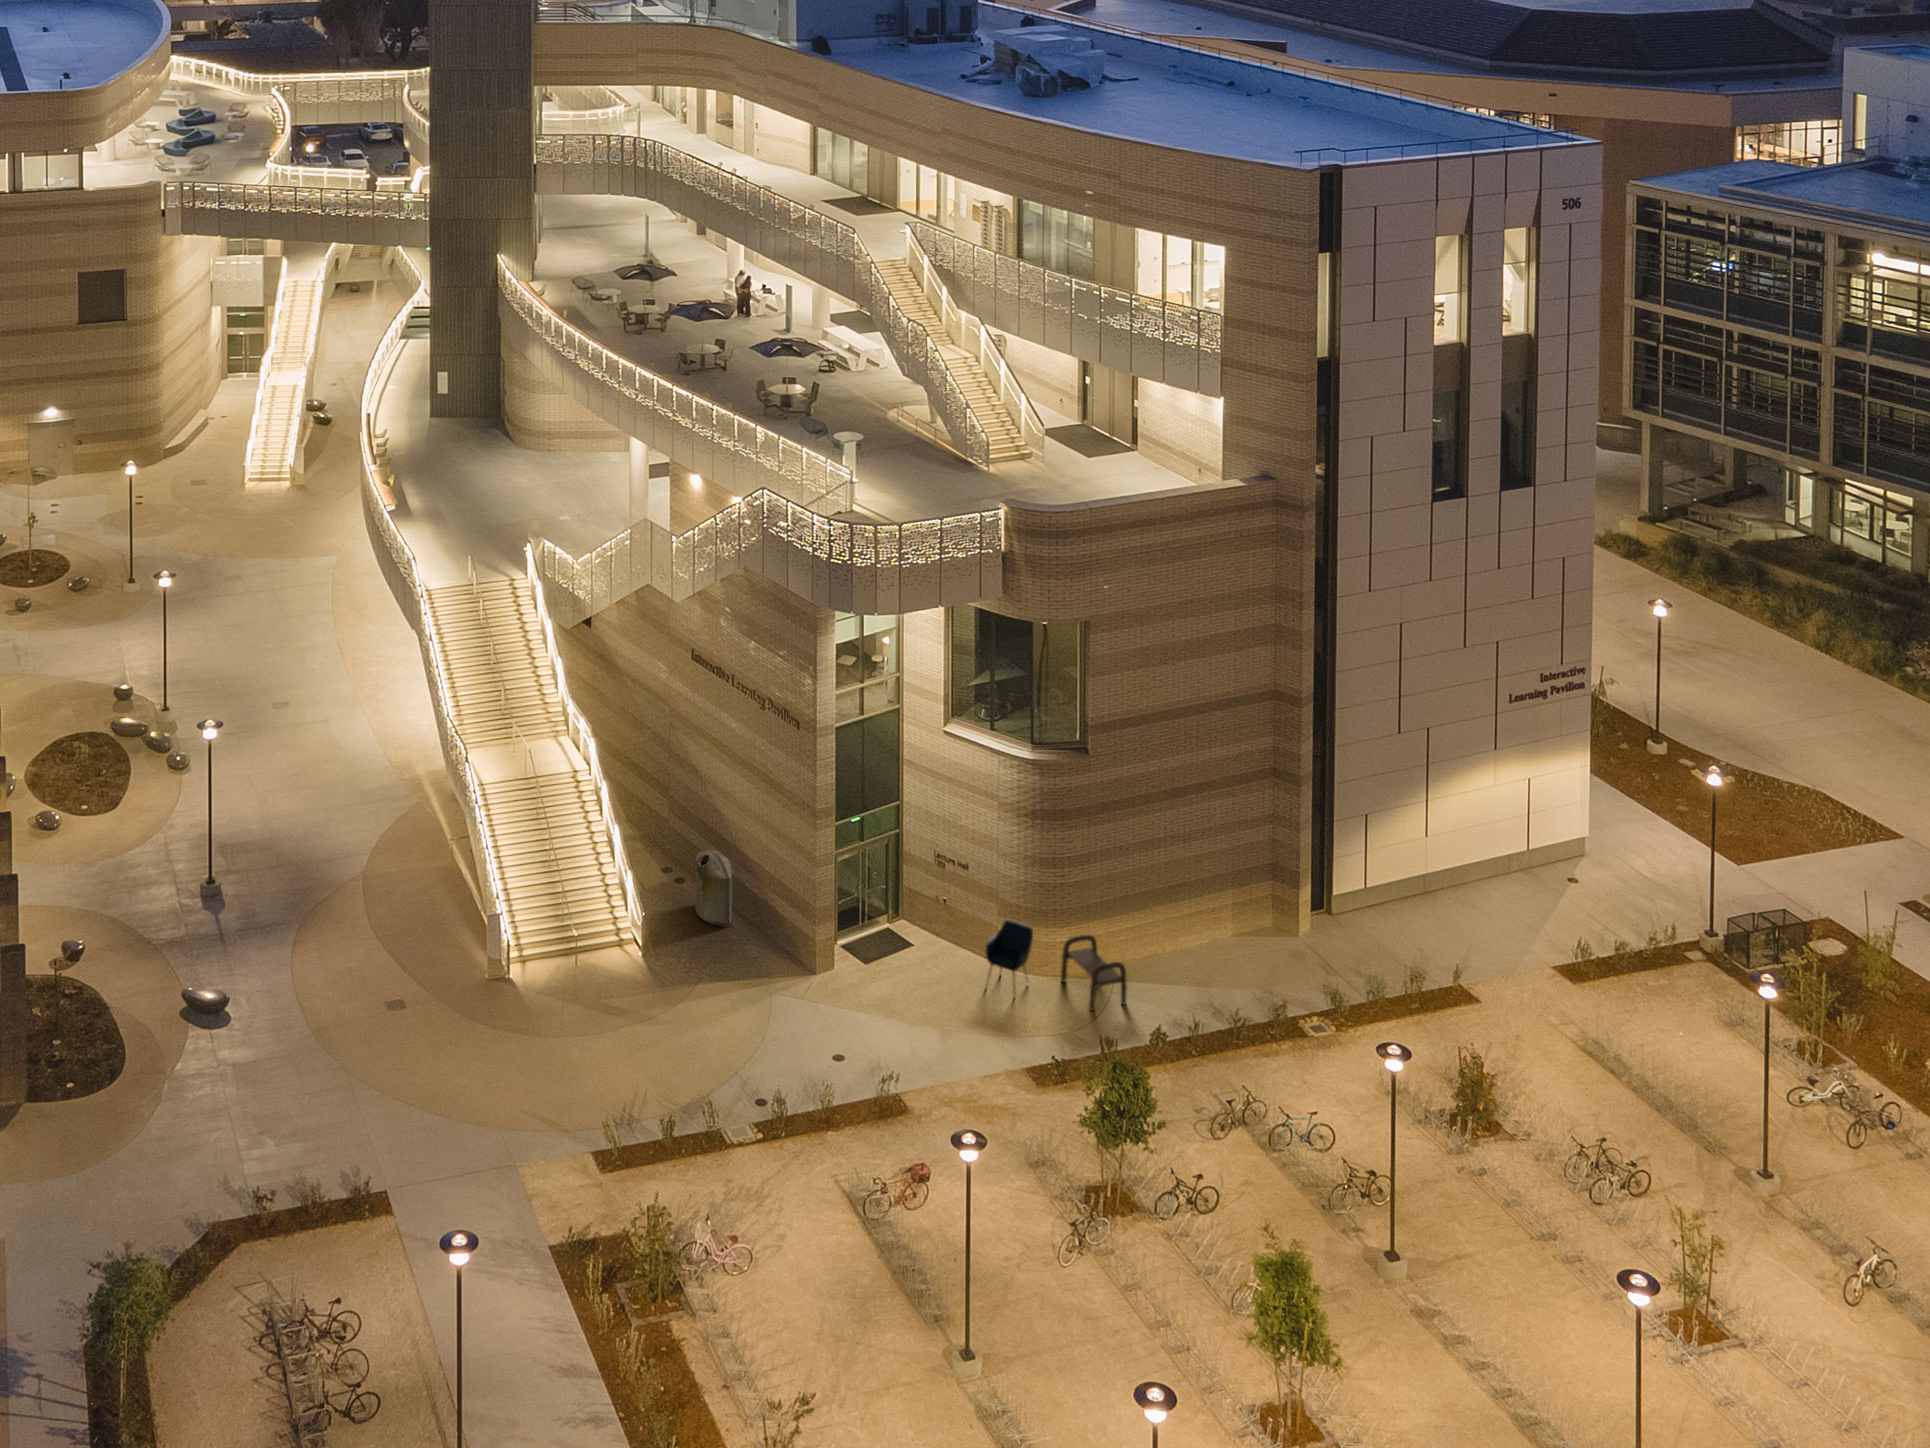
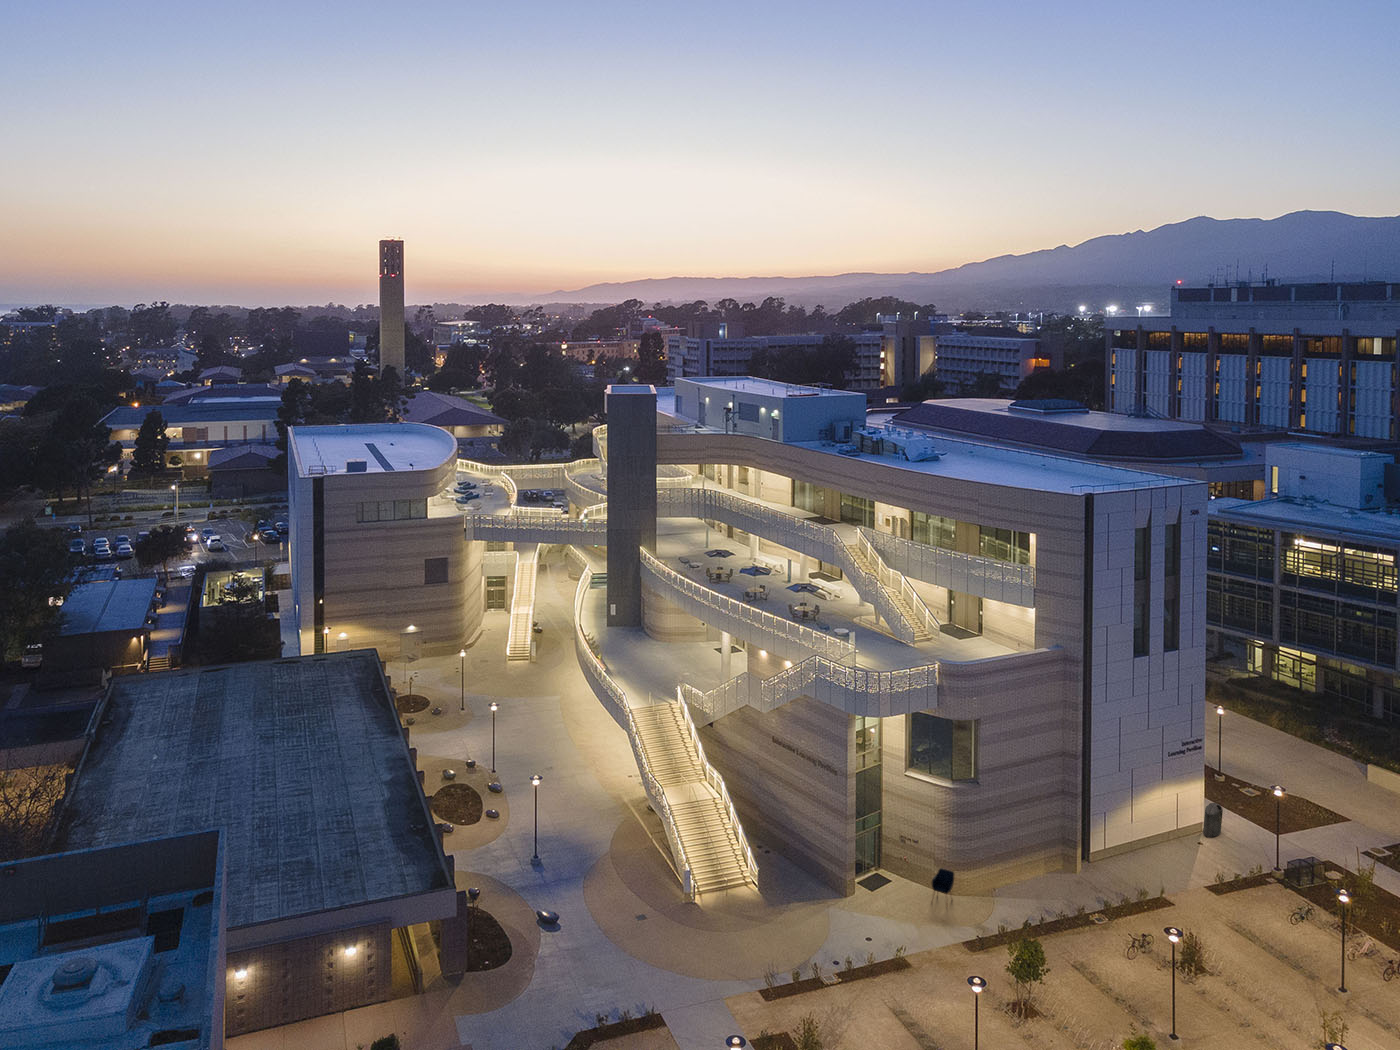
trash can: present [695,850,732,927] -> present [1203,803,1223,838]
bench: present [1061,935,1127,1011] -> none [967,875,1002,913]

